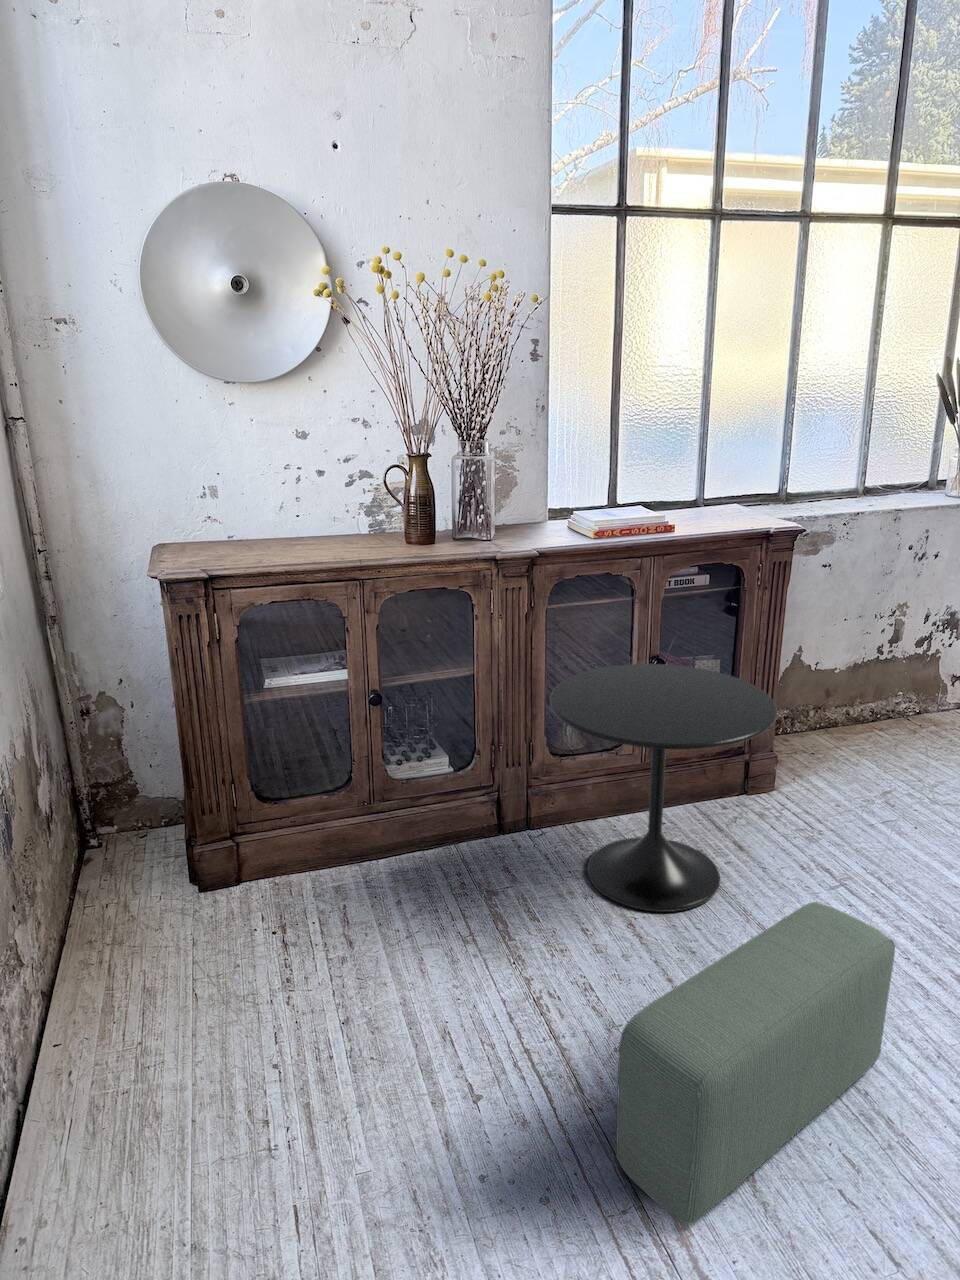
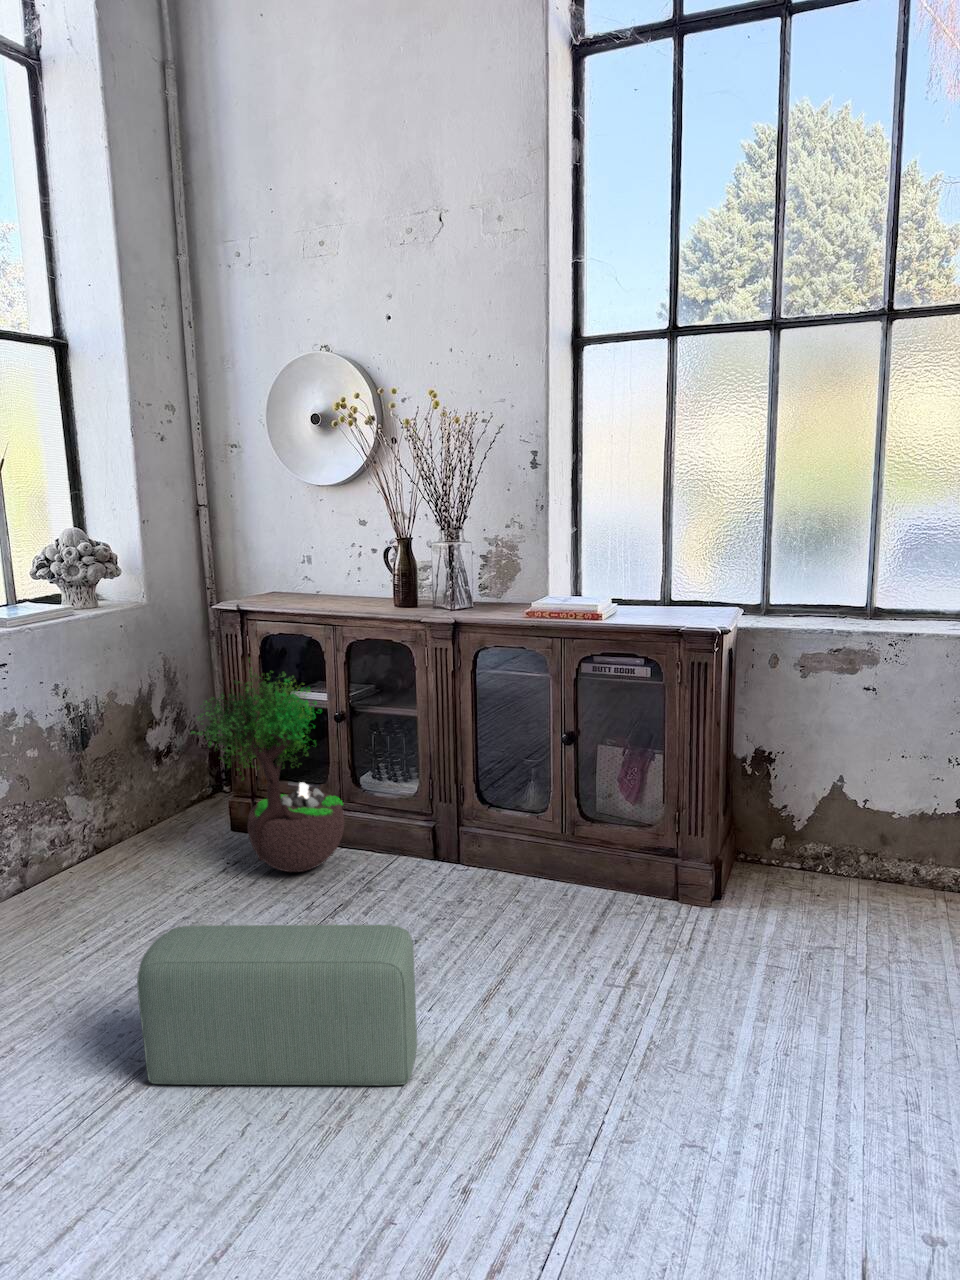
potted tree: none [266,637,453,912] -> present [191,658,344,872]
side table: present [550,664,777,912] -> none [386,731,582,950]

